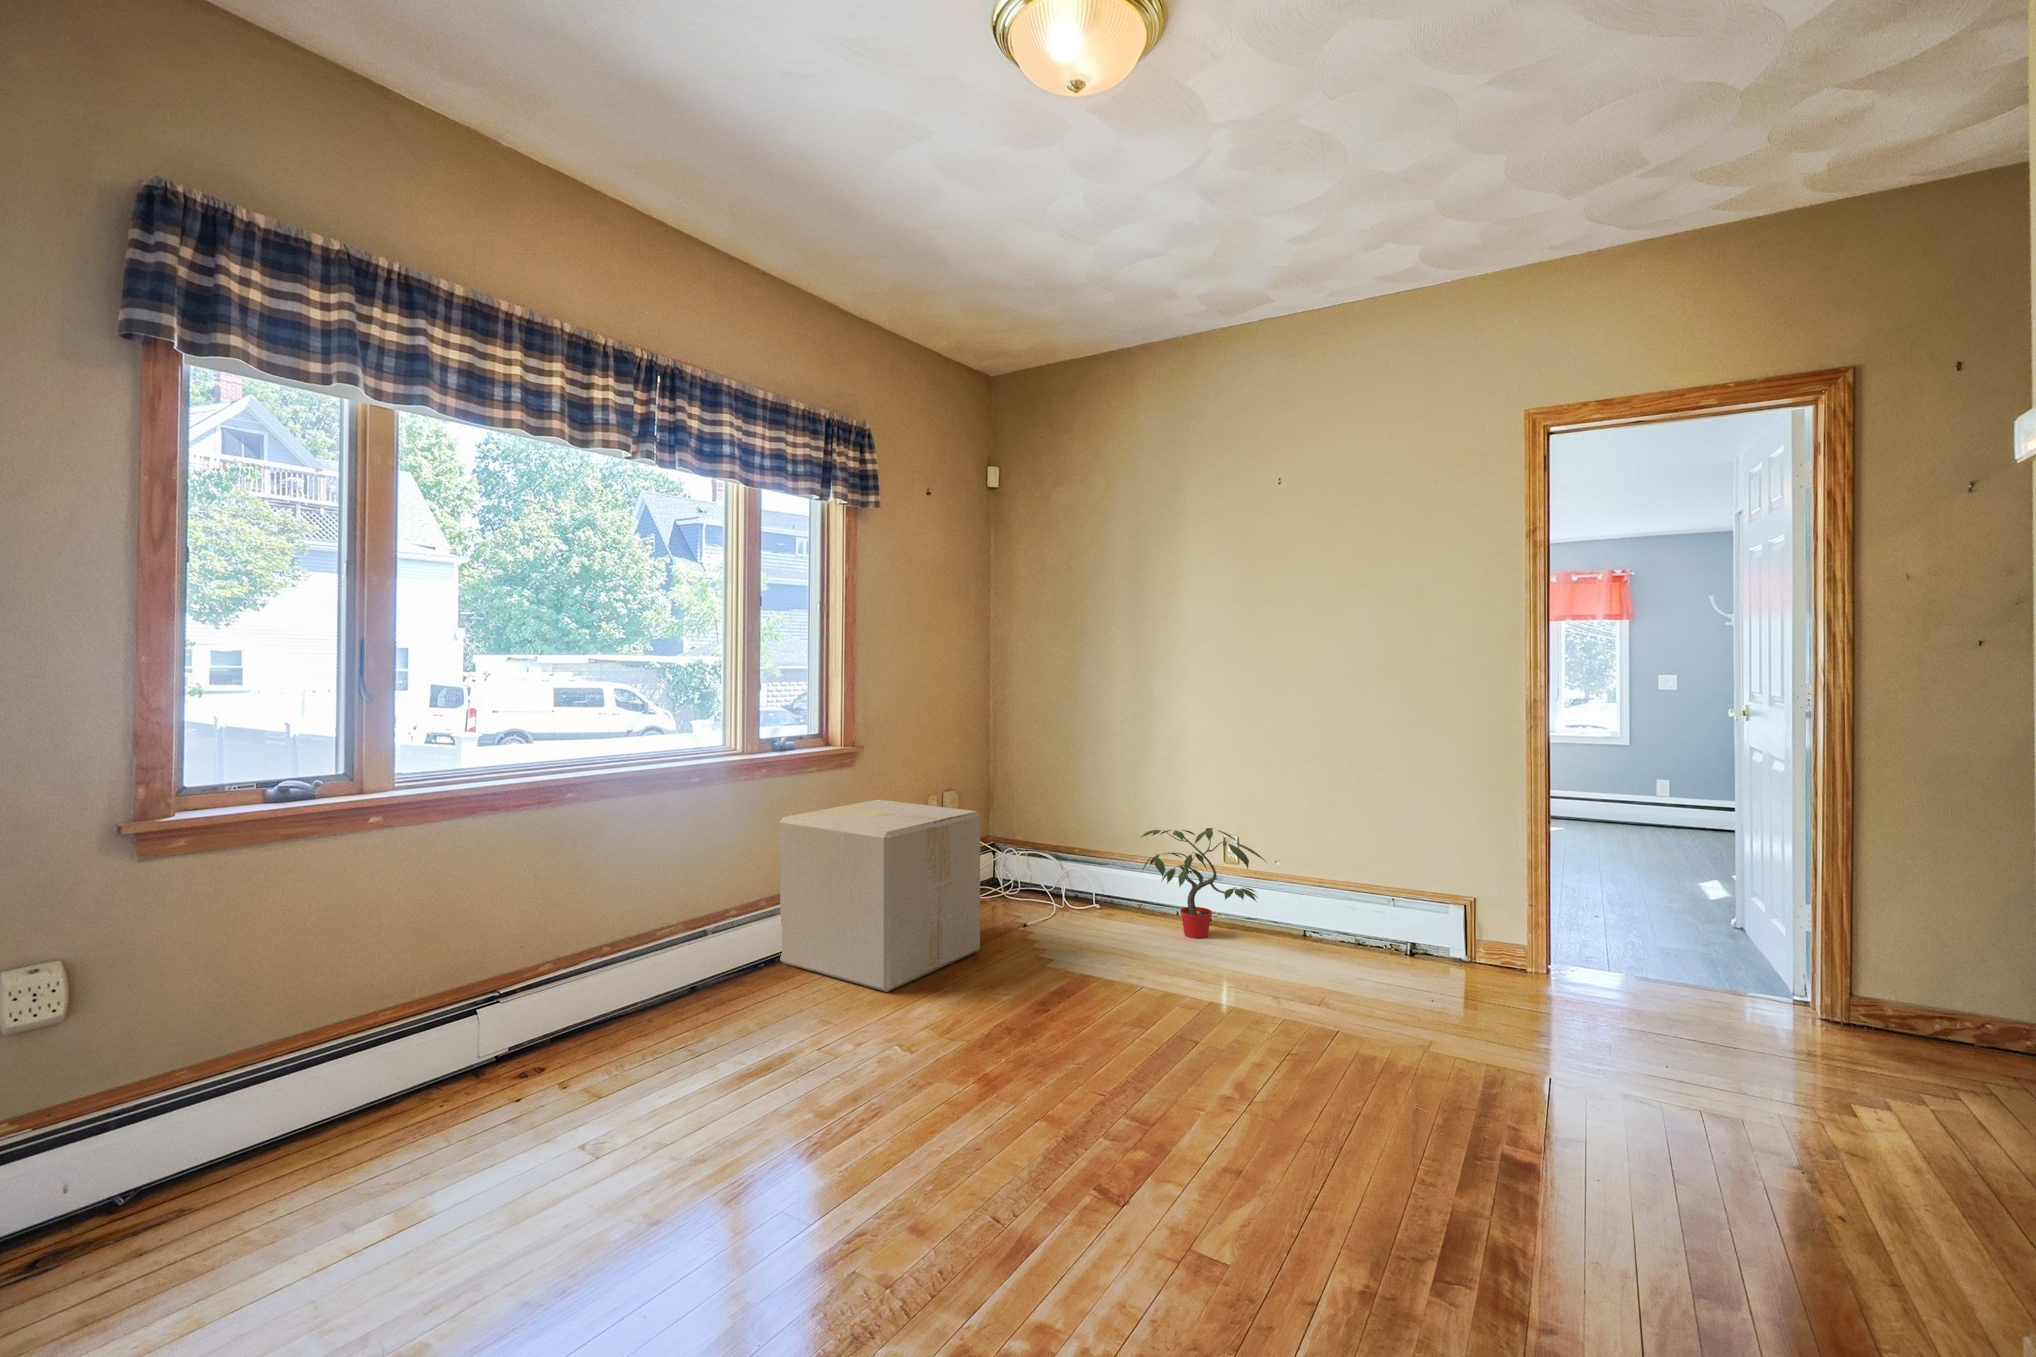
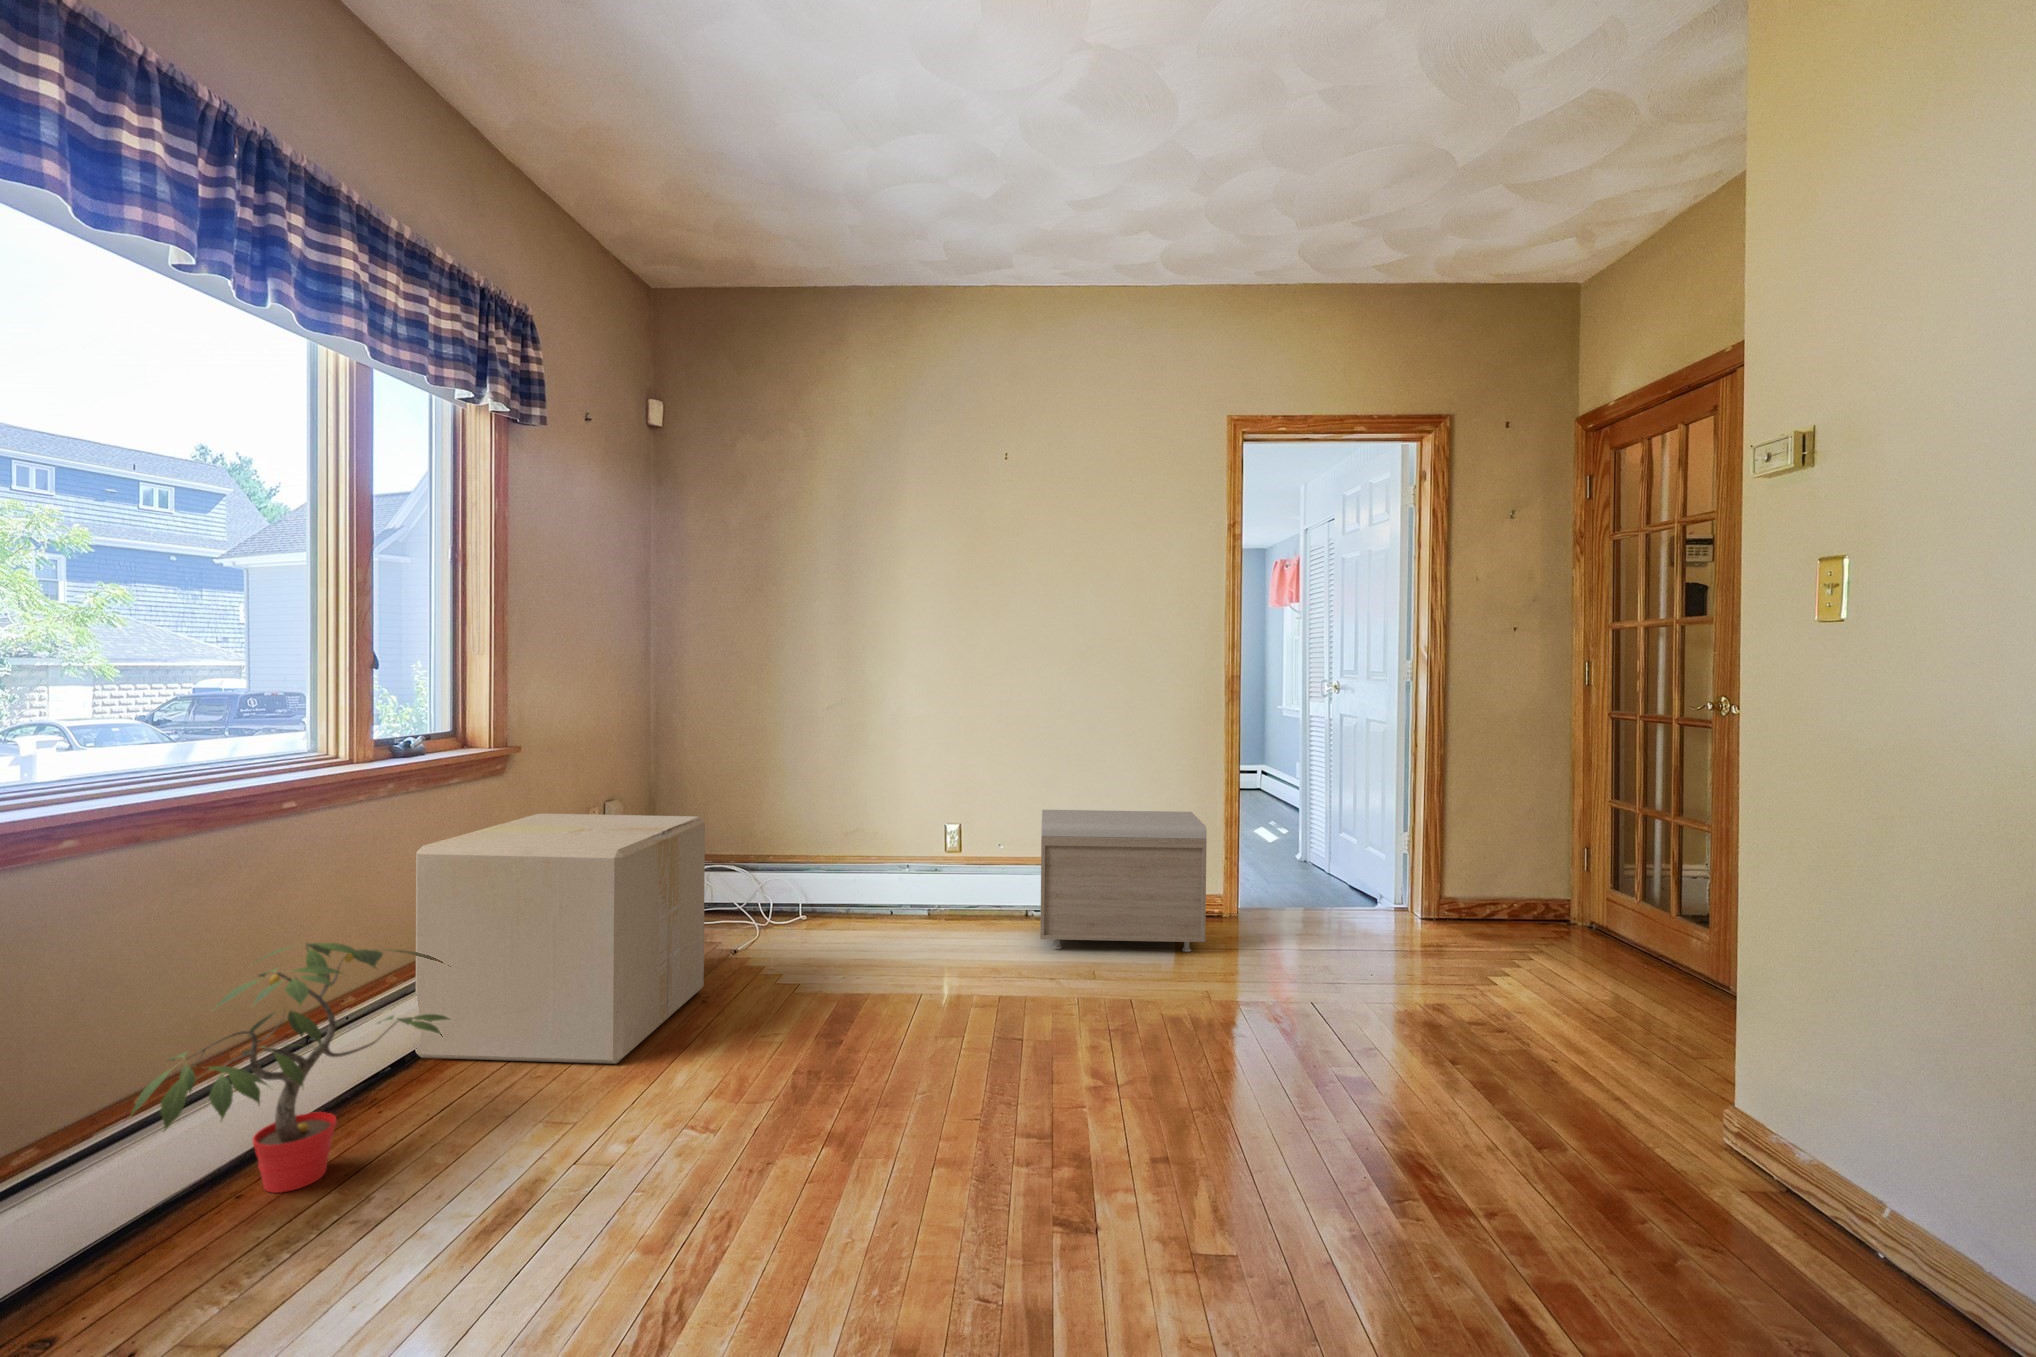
potted plant: present [1142,828,1265,938] -> present [132,943,450,1193]
storage bench: none [1286,831,1478,998] -> present [1040,810,1207,952]

